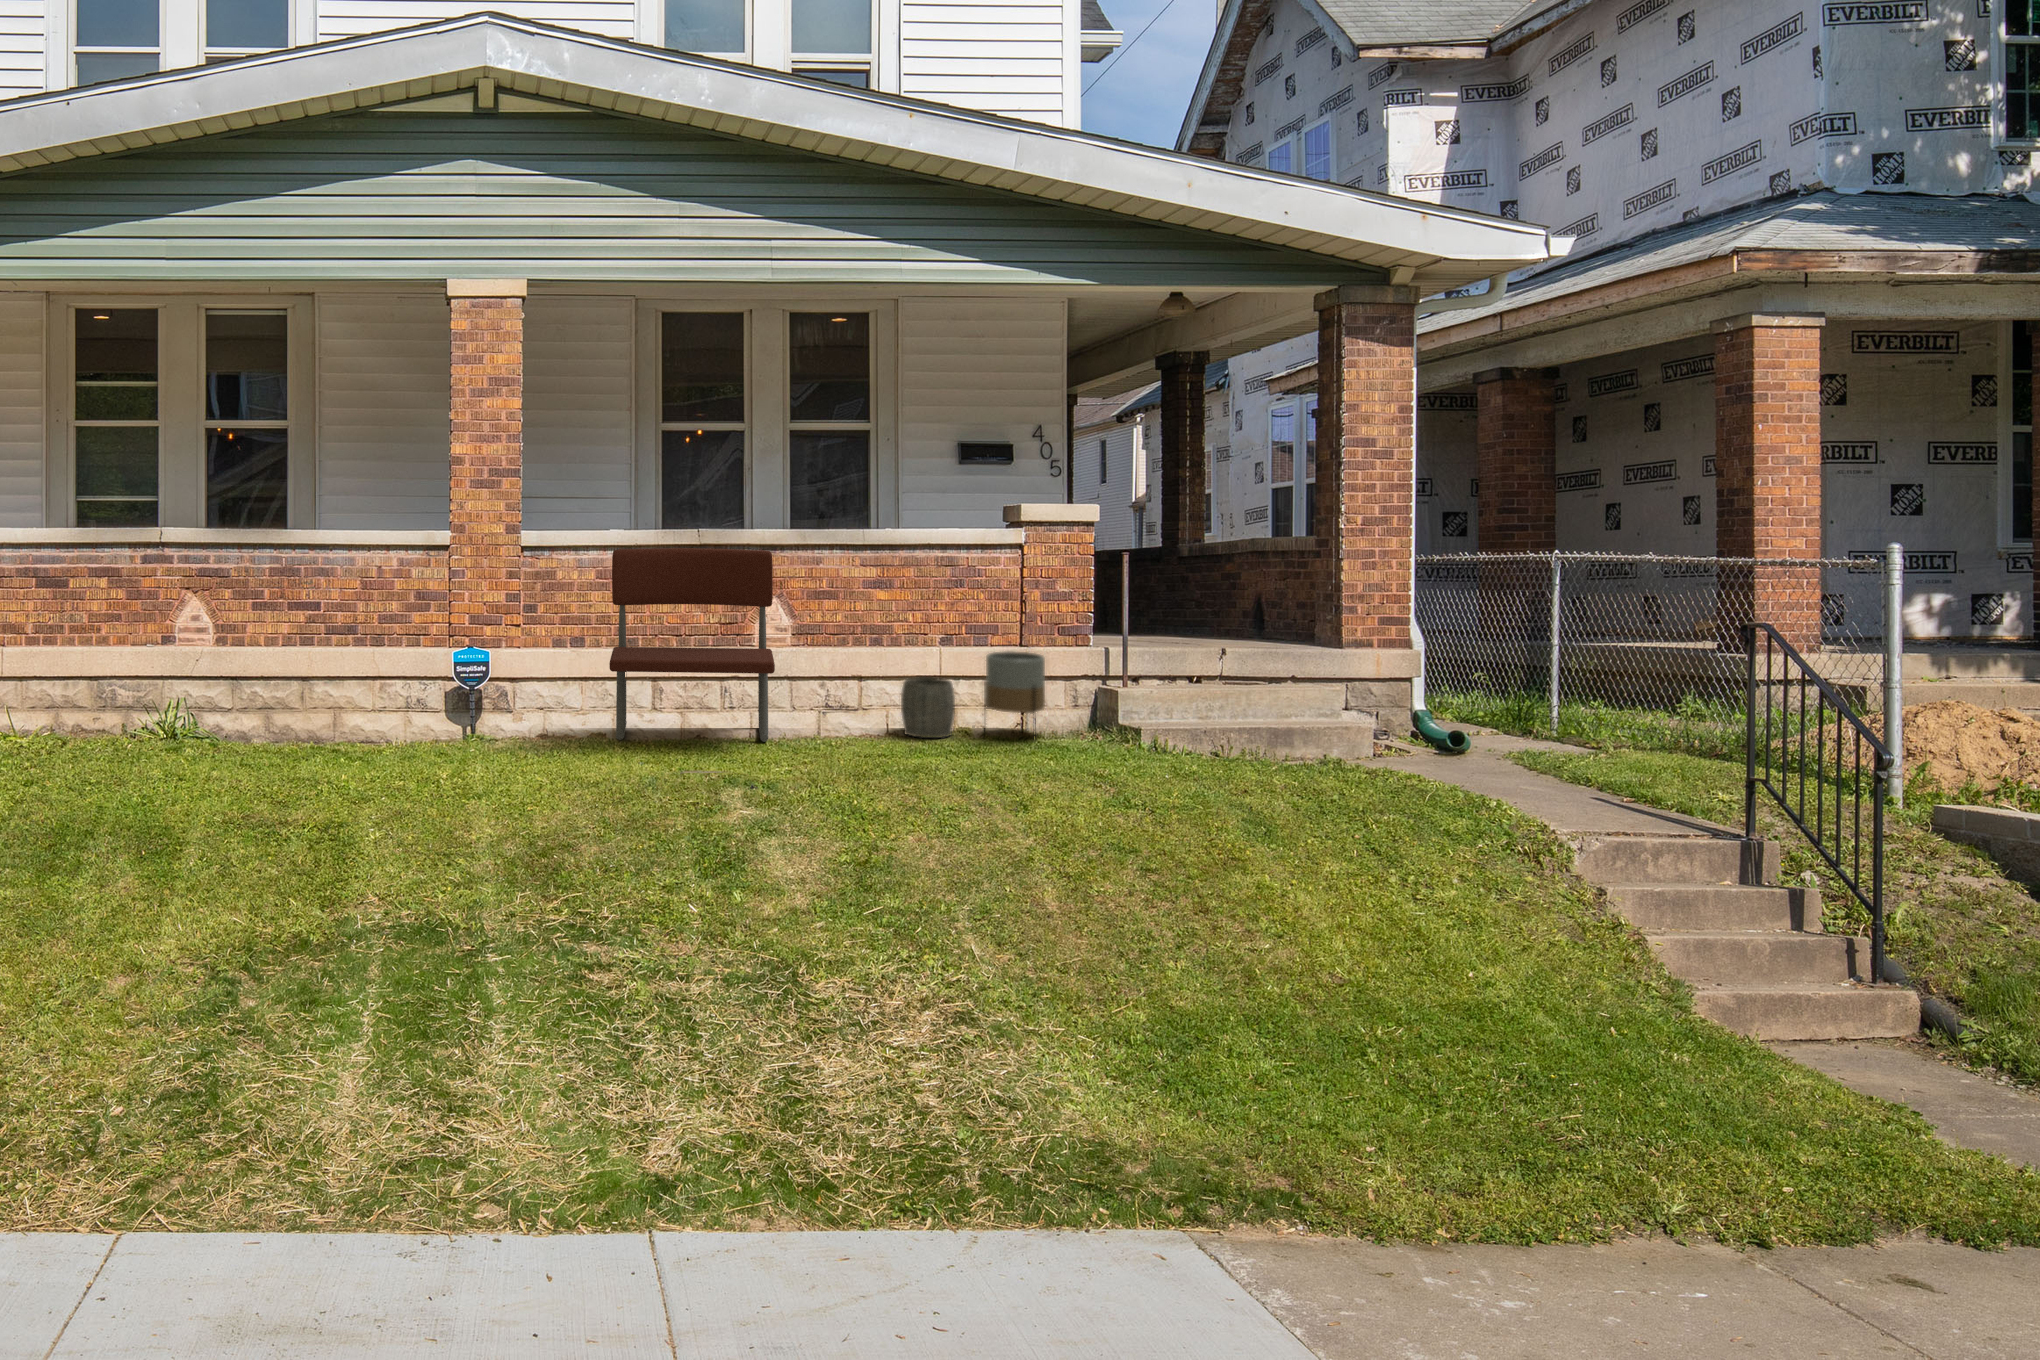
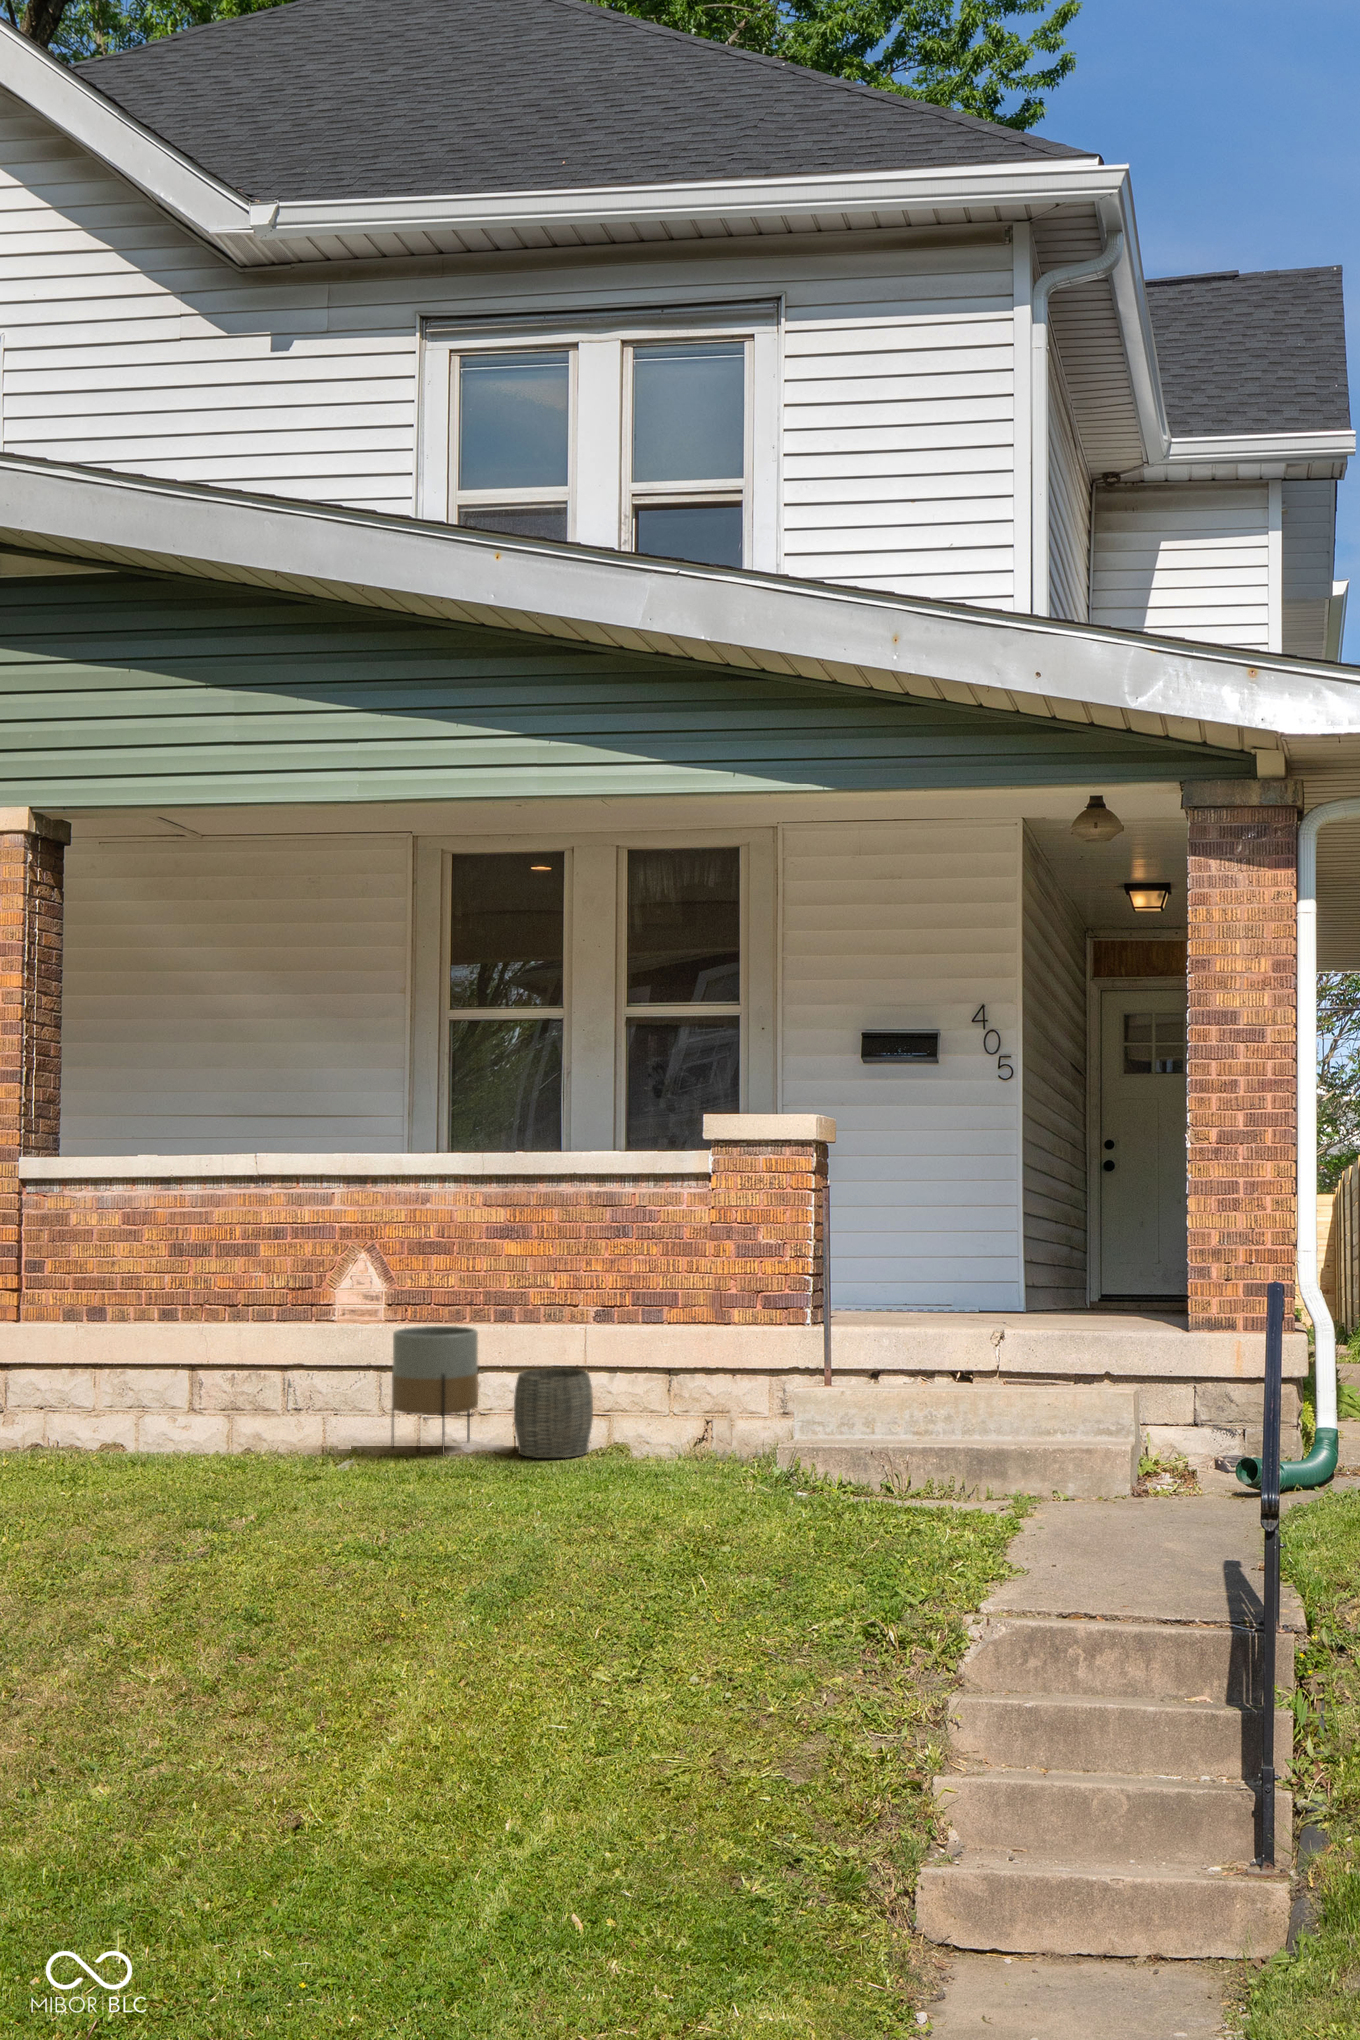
bench: present [609,548,775,742] -> none [64,1177,343,1461]
planter: present [984,651,1045,739] -> present [391,1326,478,1455]

